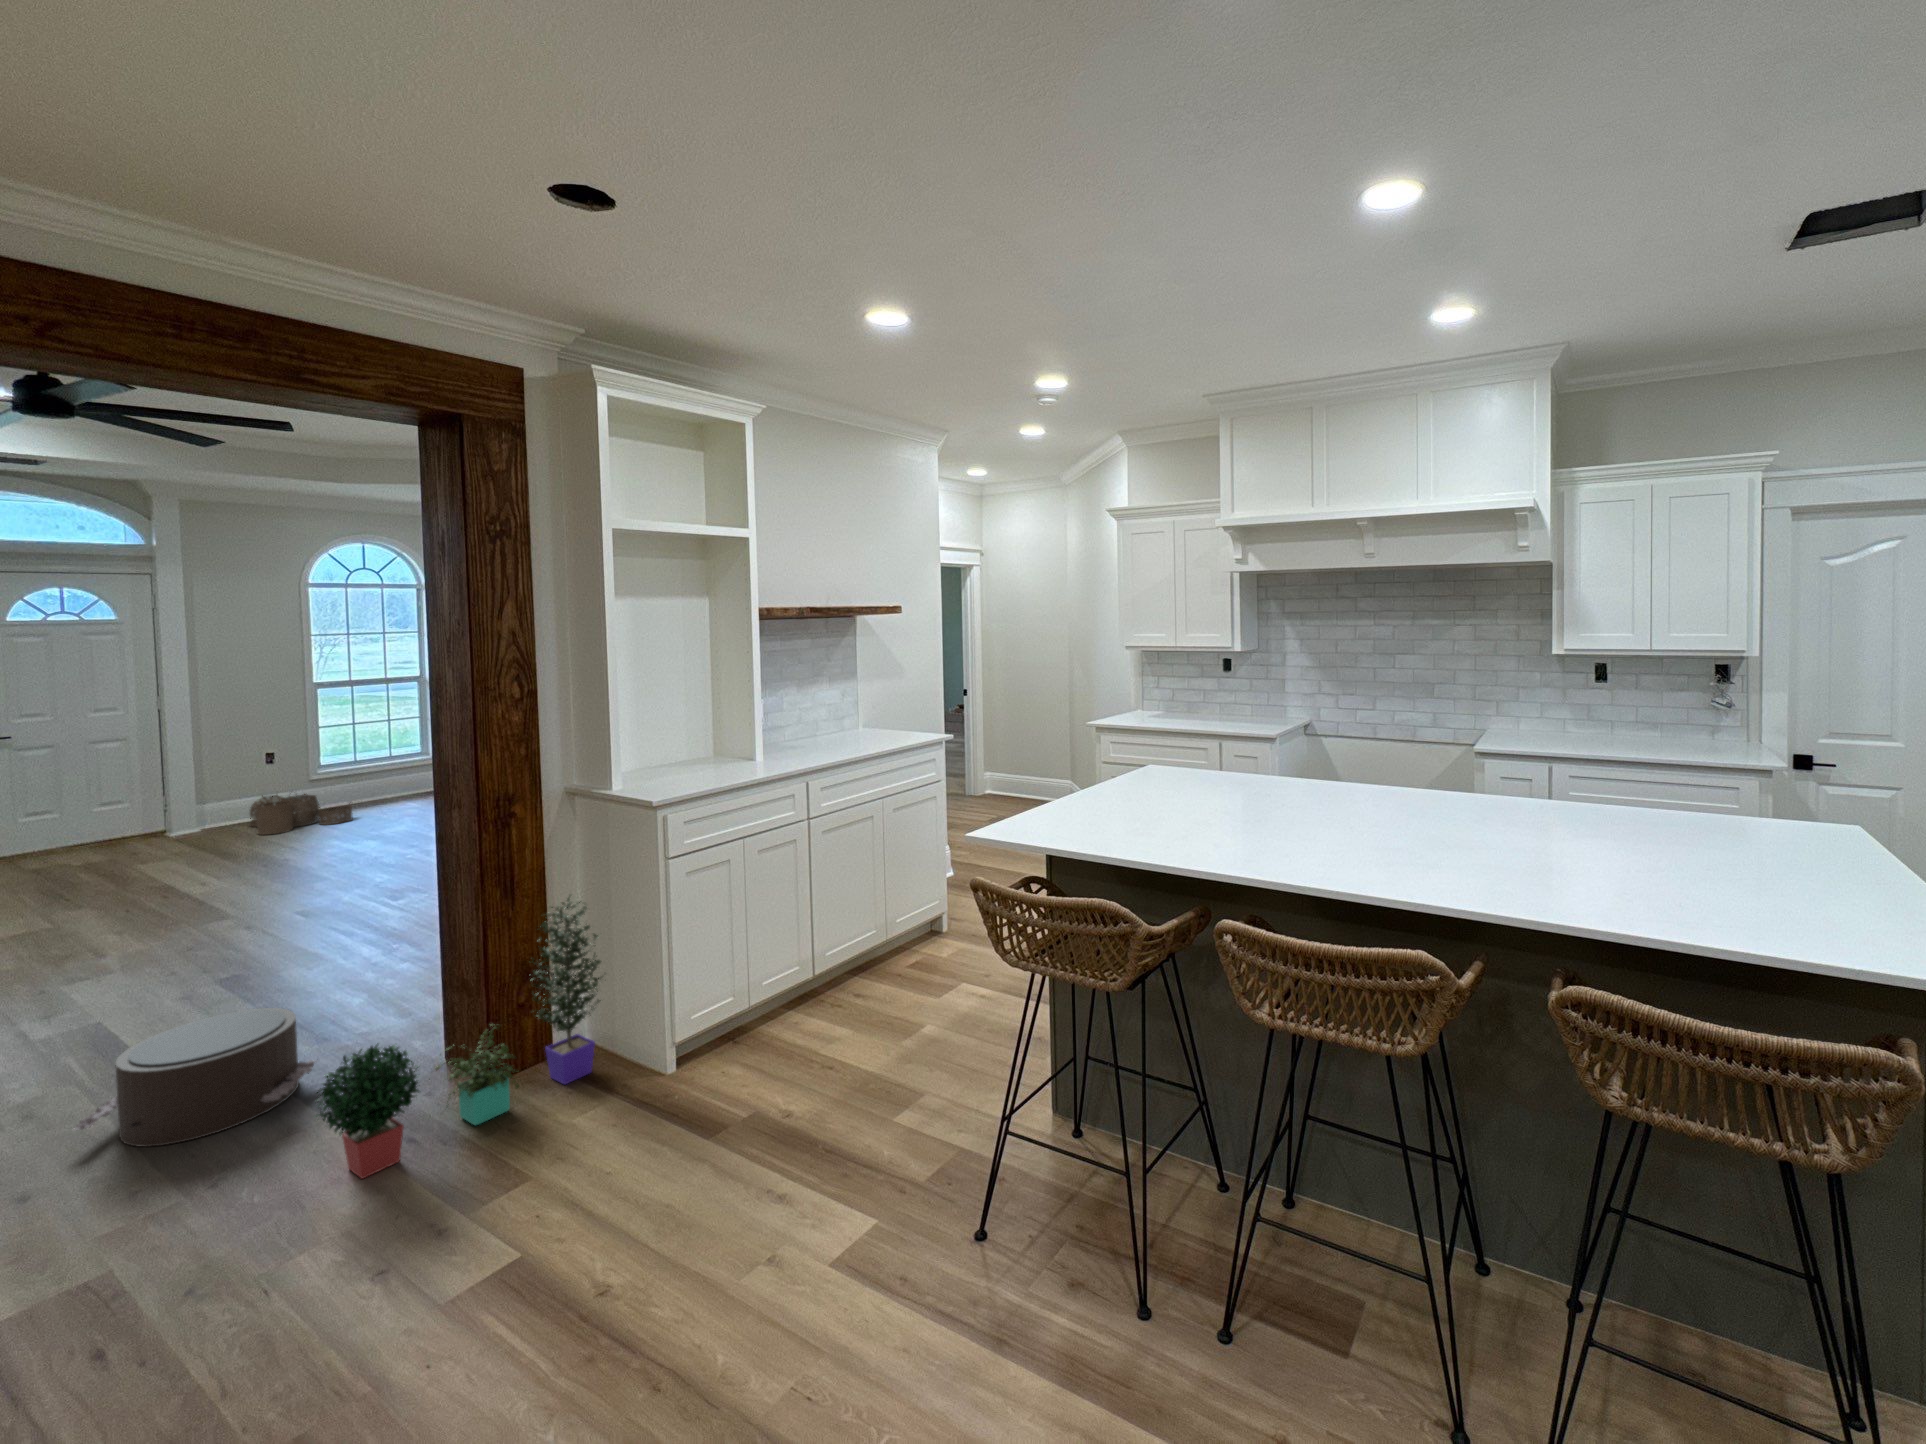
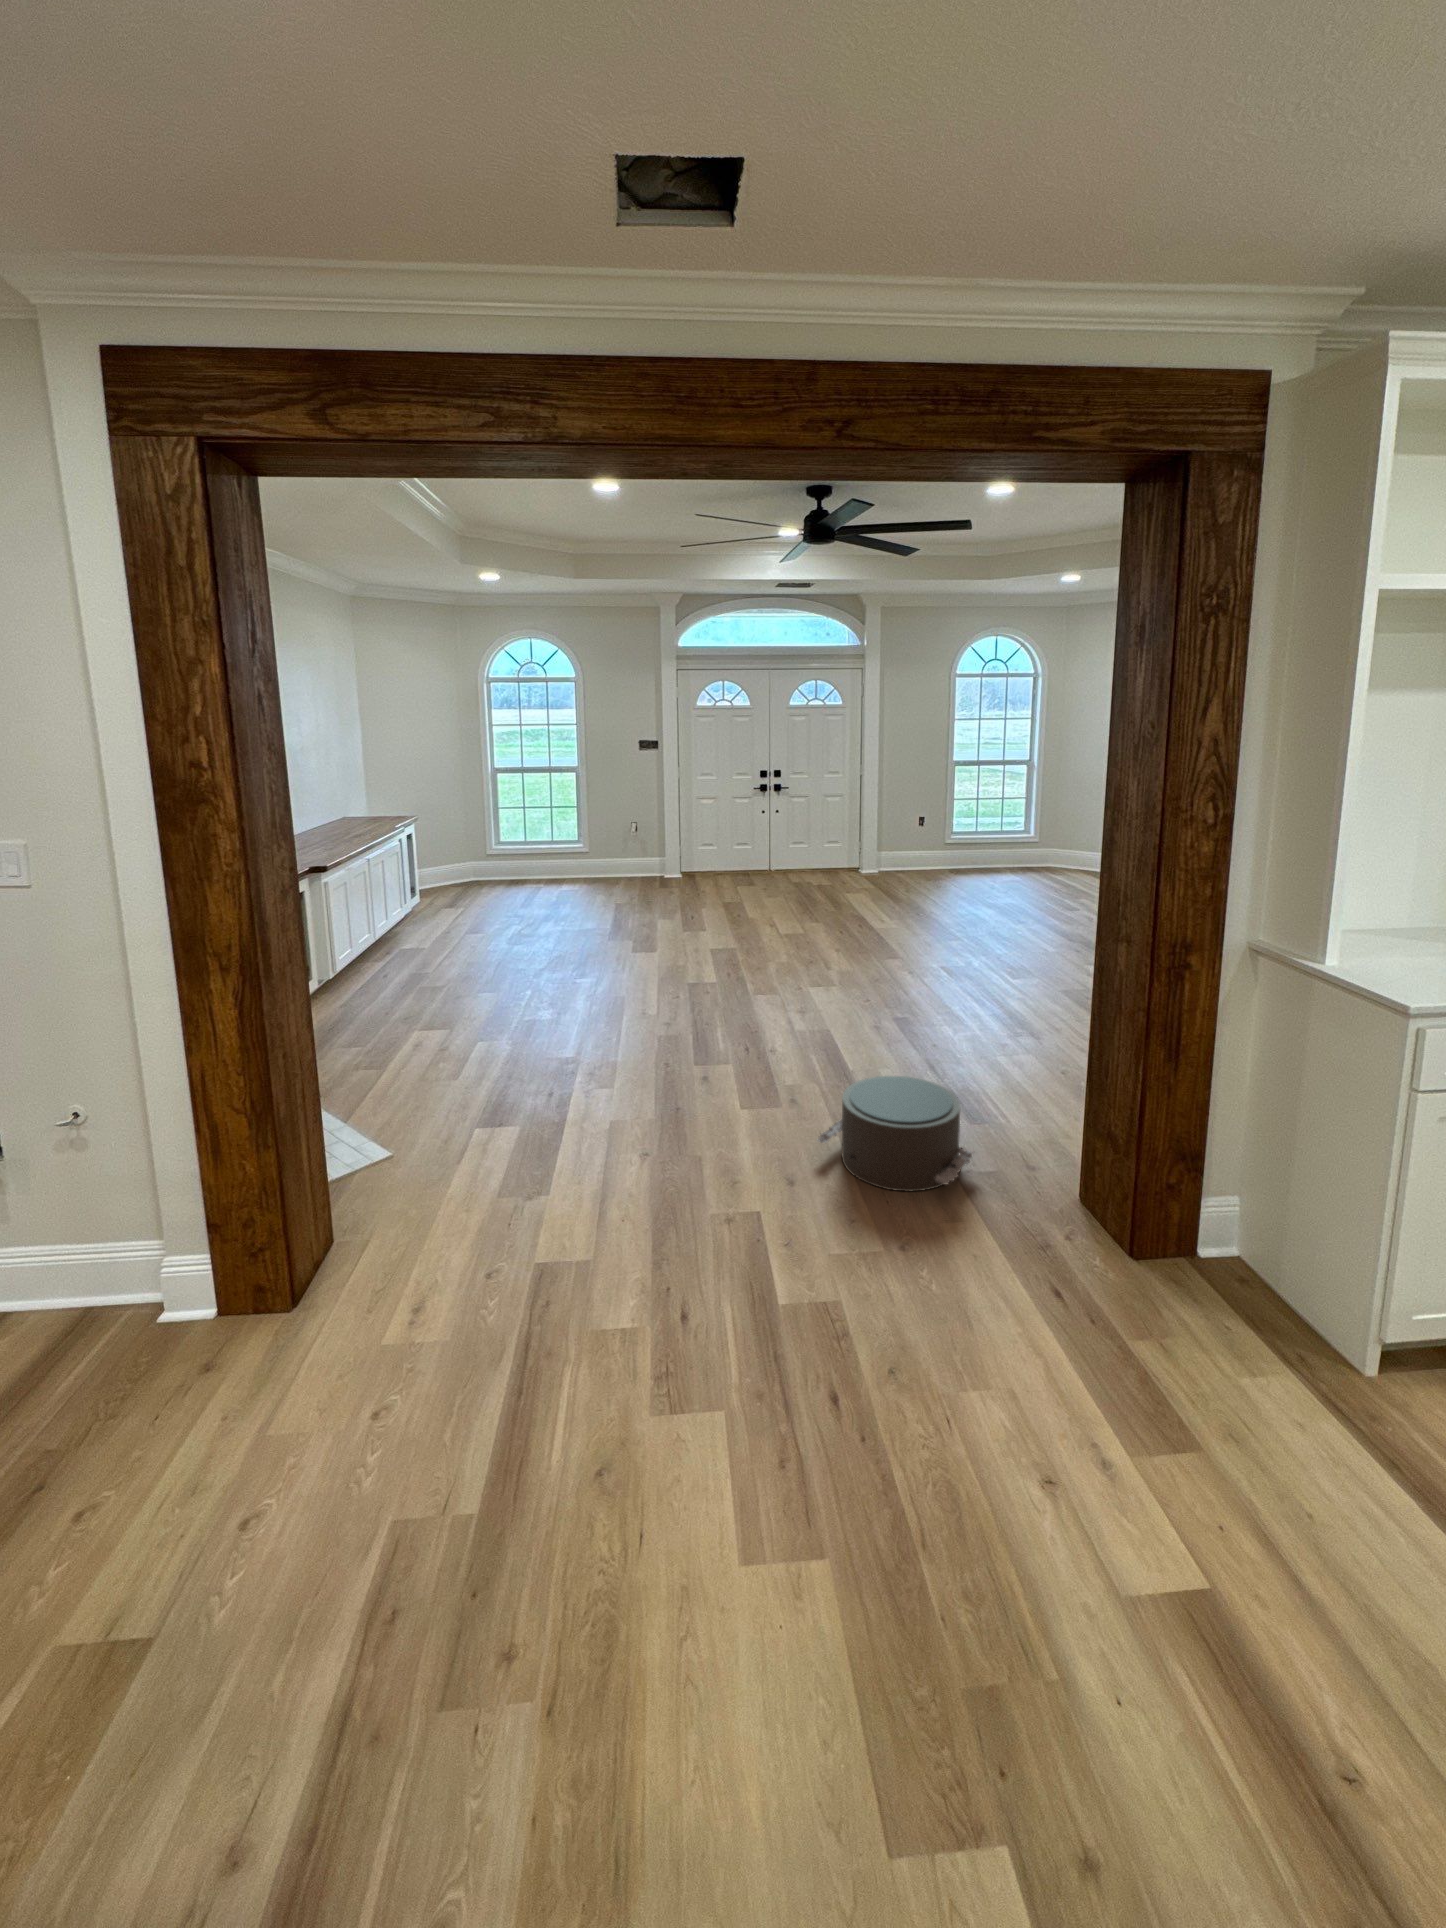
woven basket: present [250,794,353,835] -> none [907,851,976,887]
potted plant: present [316,895,602,1178] -> none [984,1085,1293,1327]

